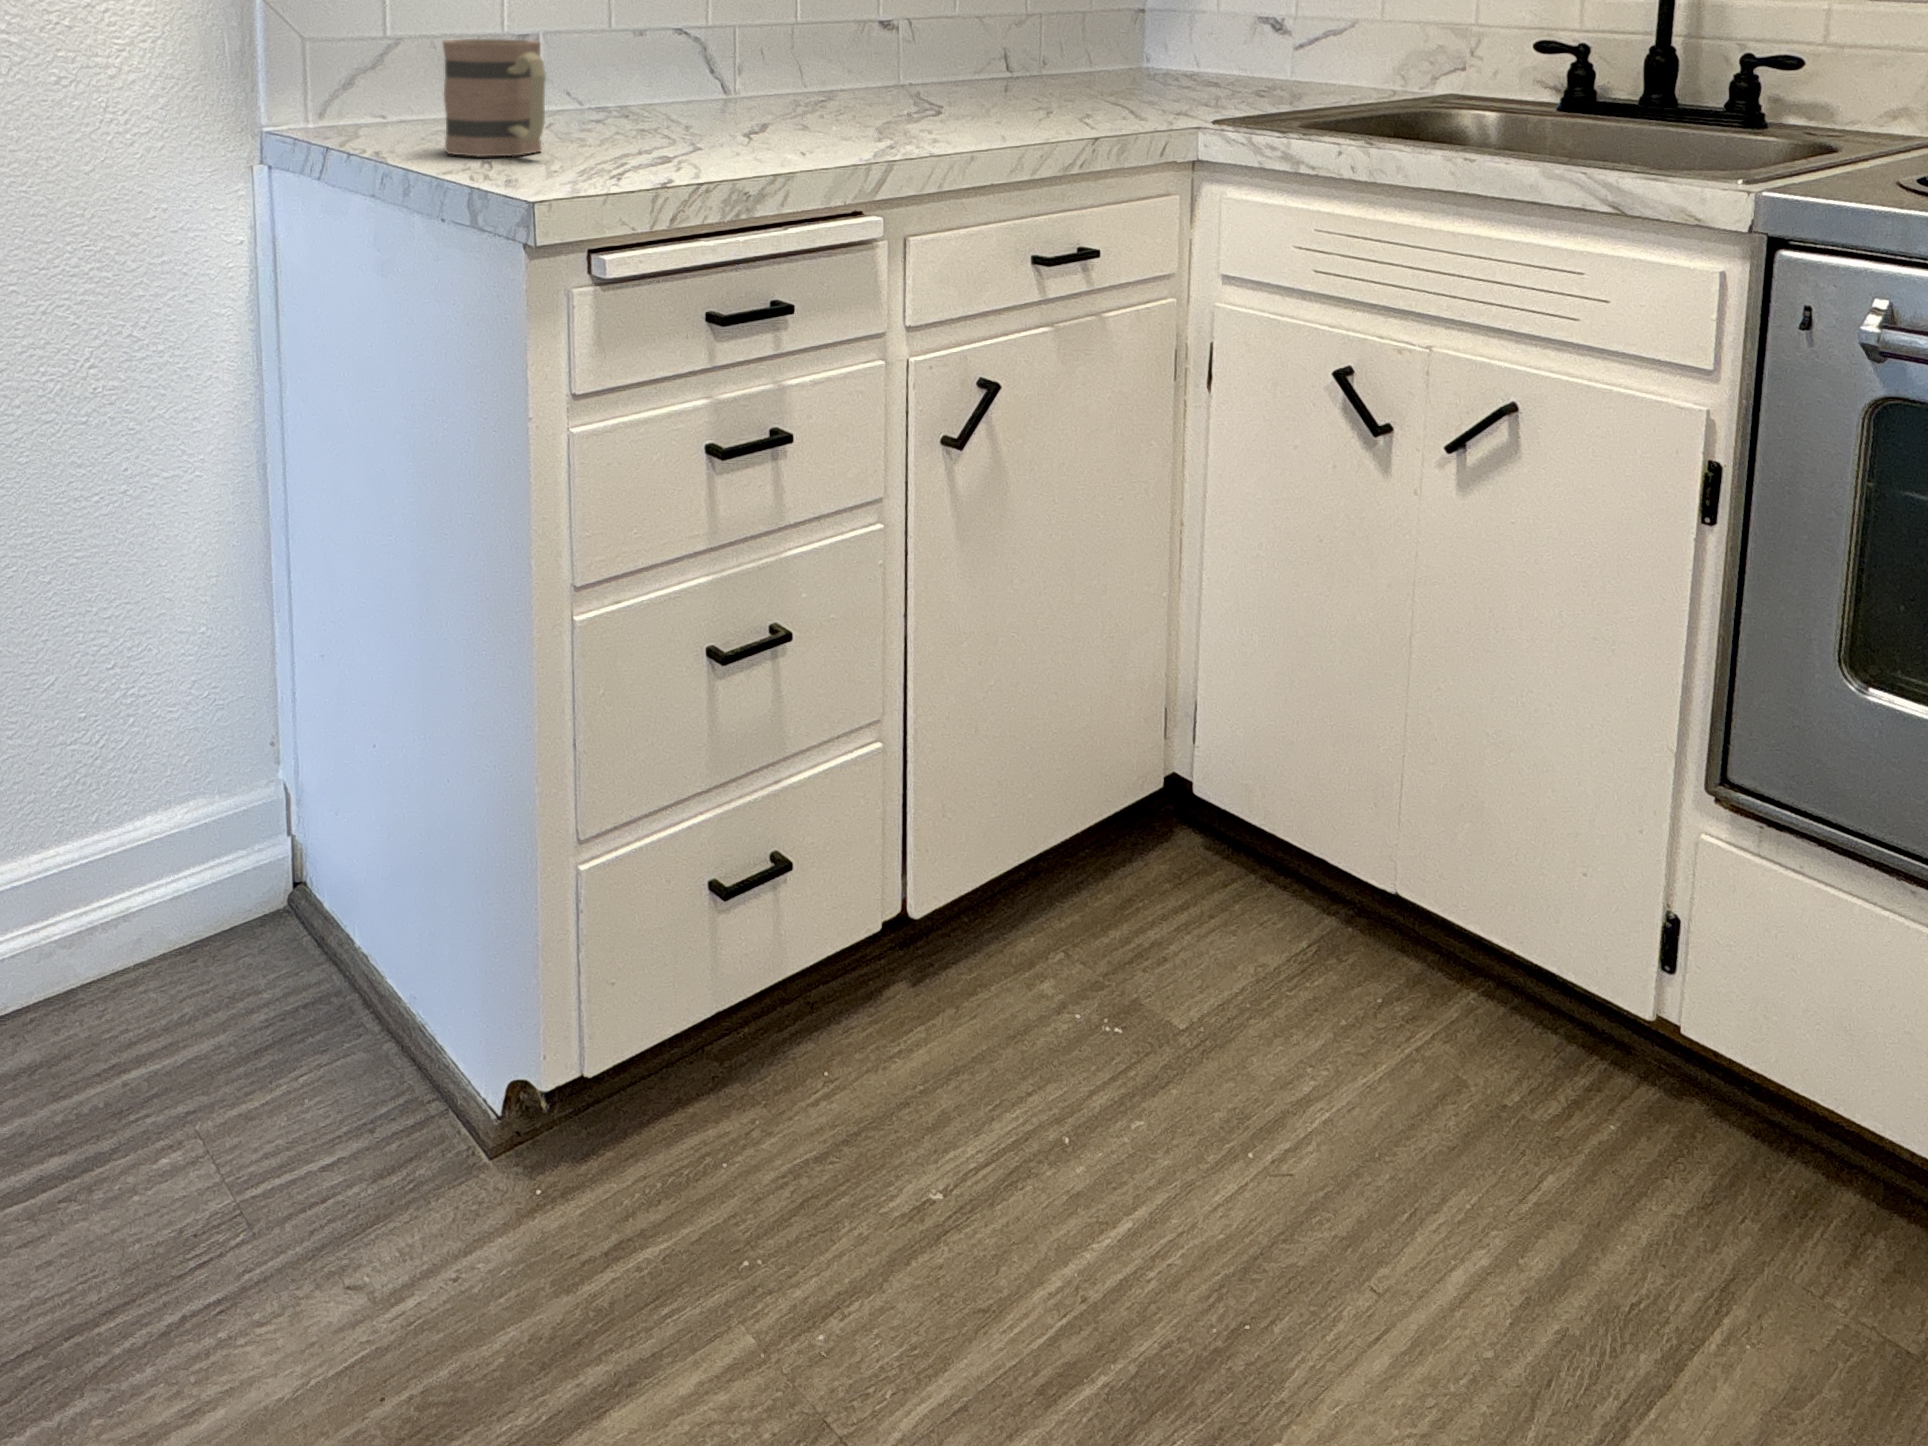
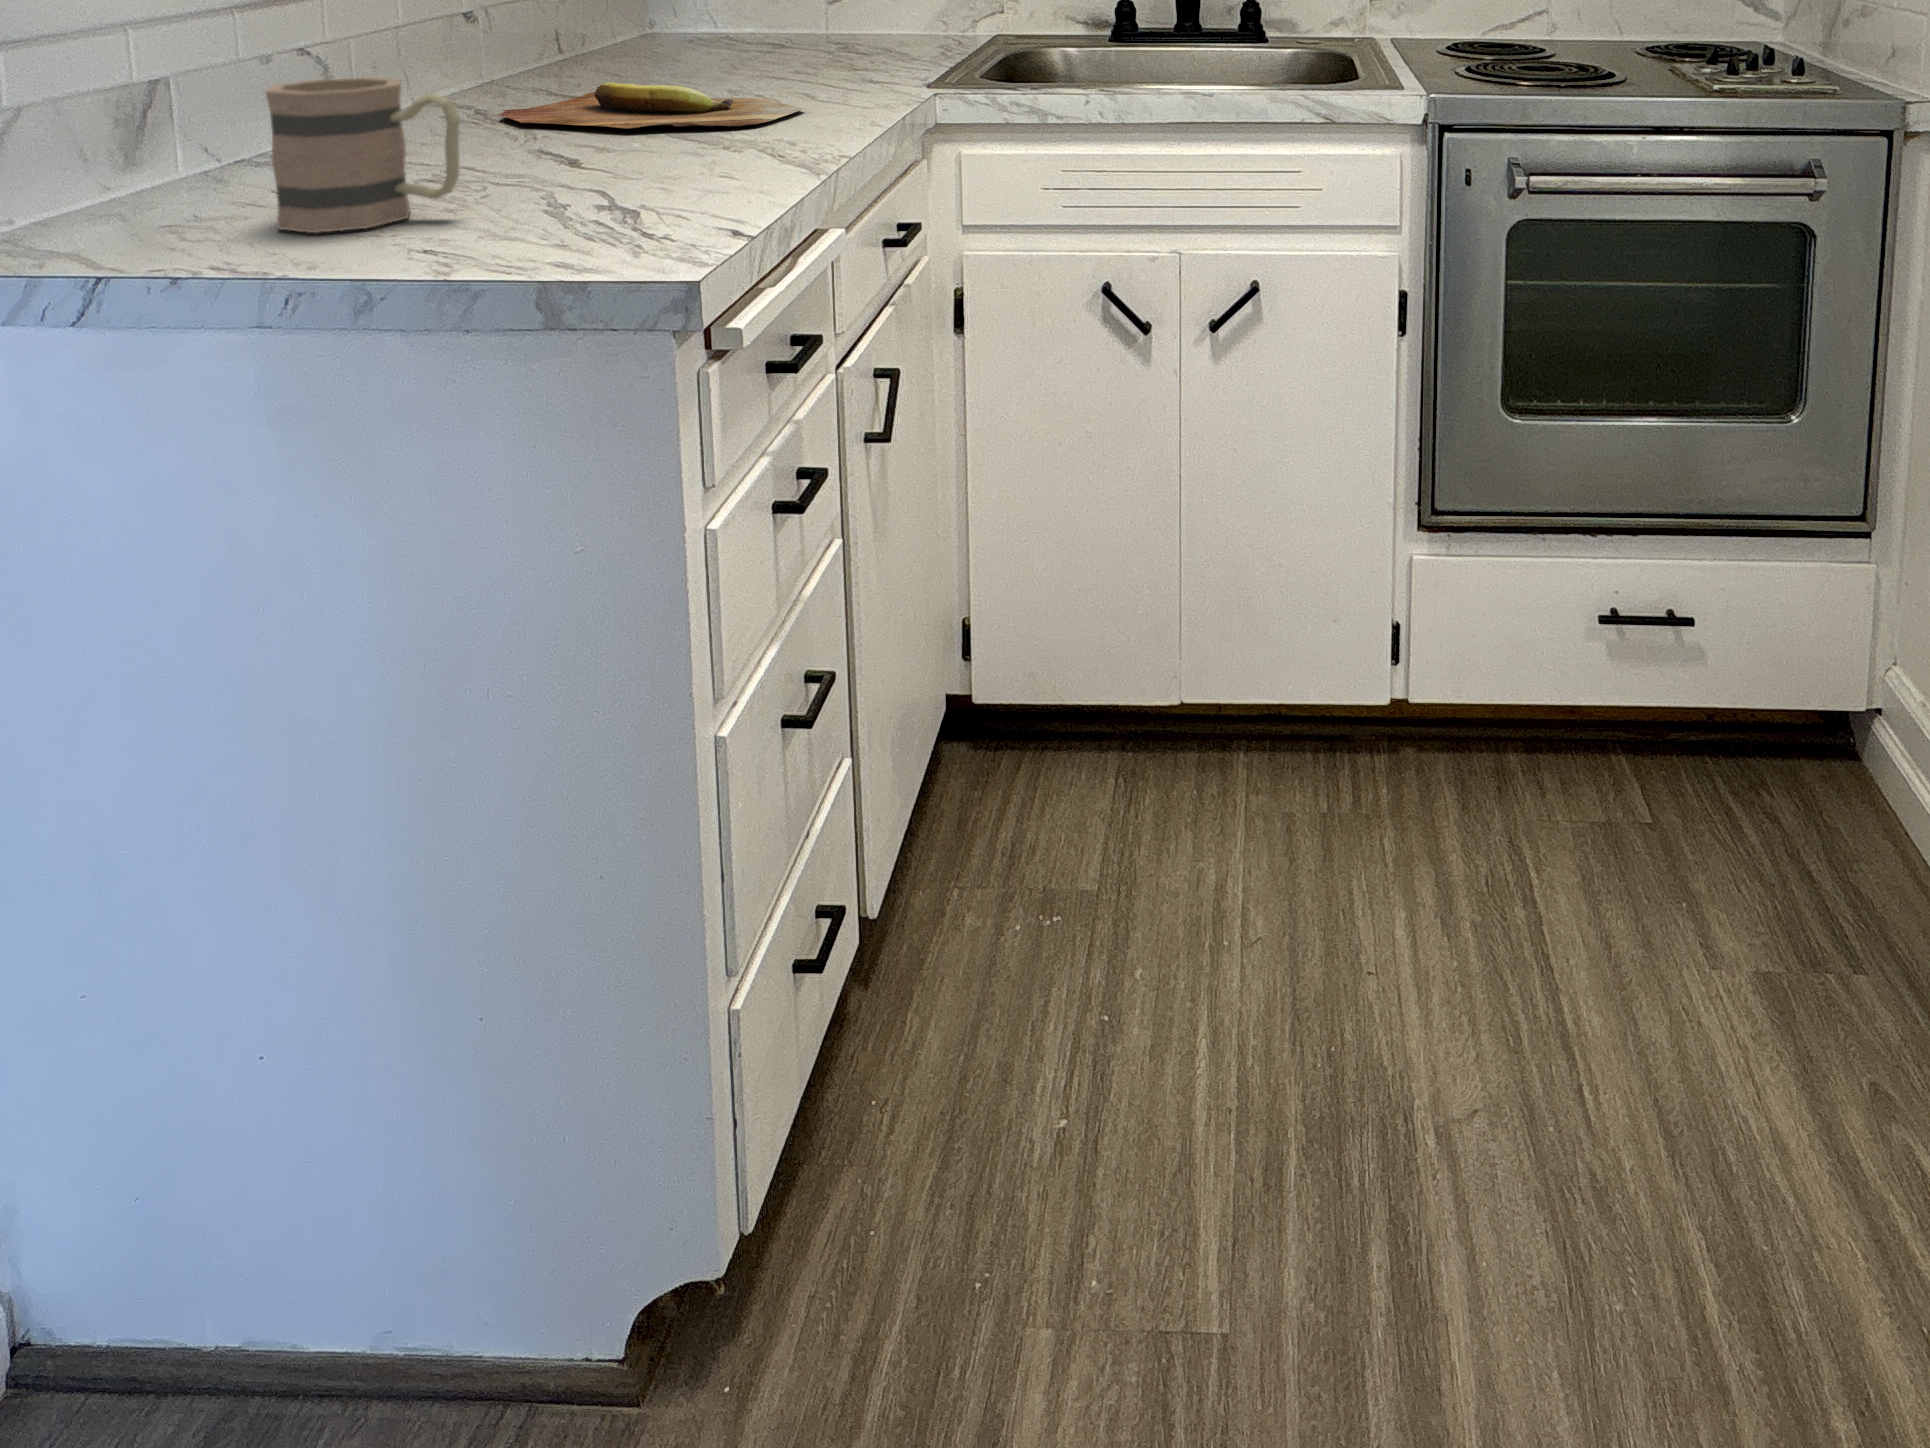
cutting board: none [788,91,1016,137] -> present [498,82,804,128]

